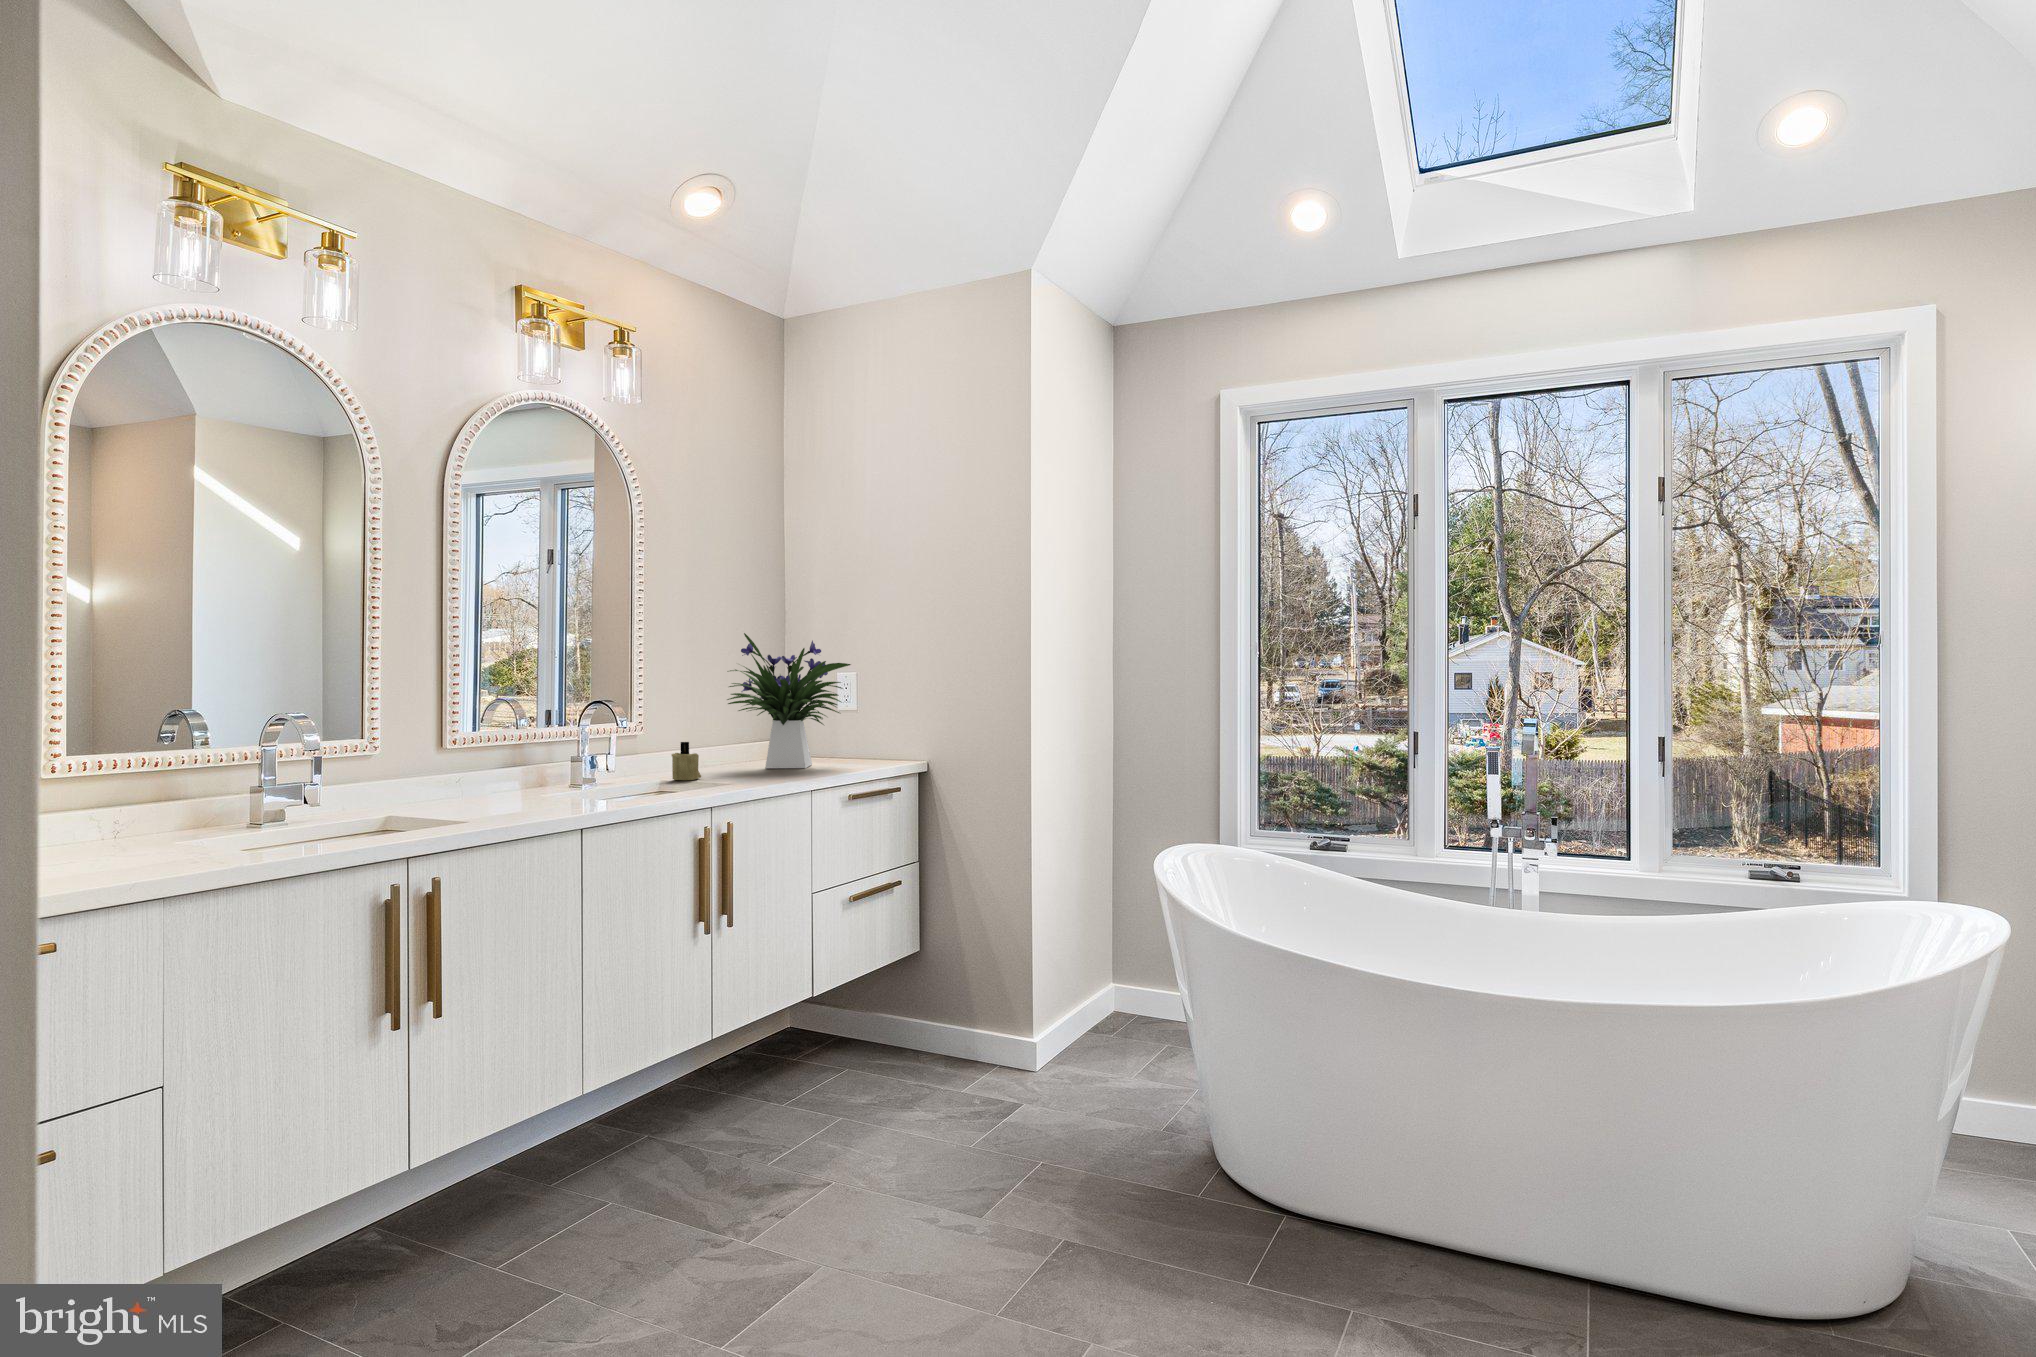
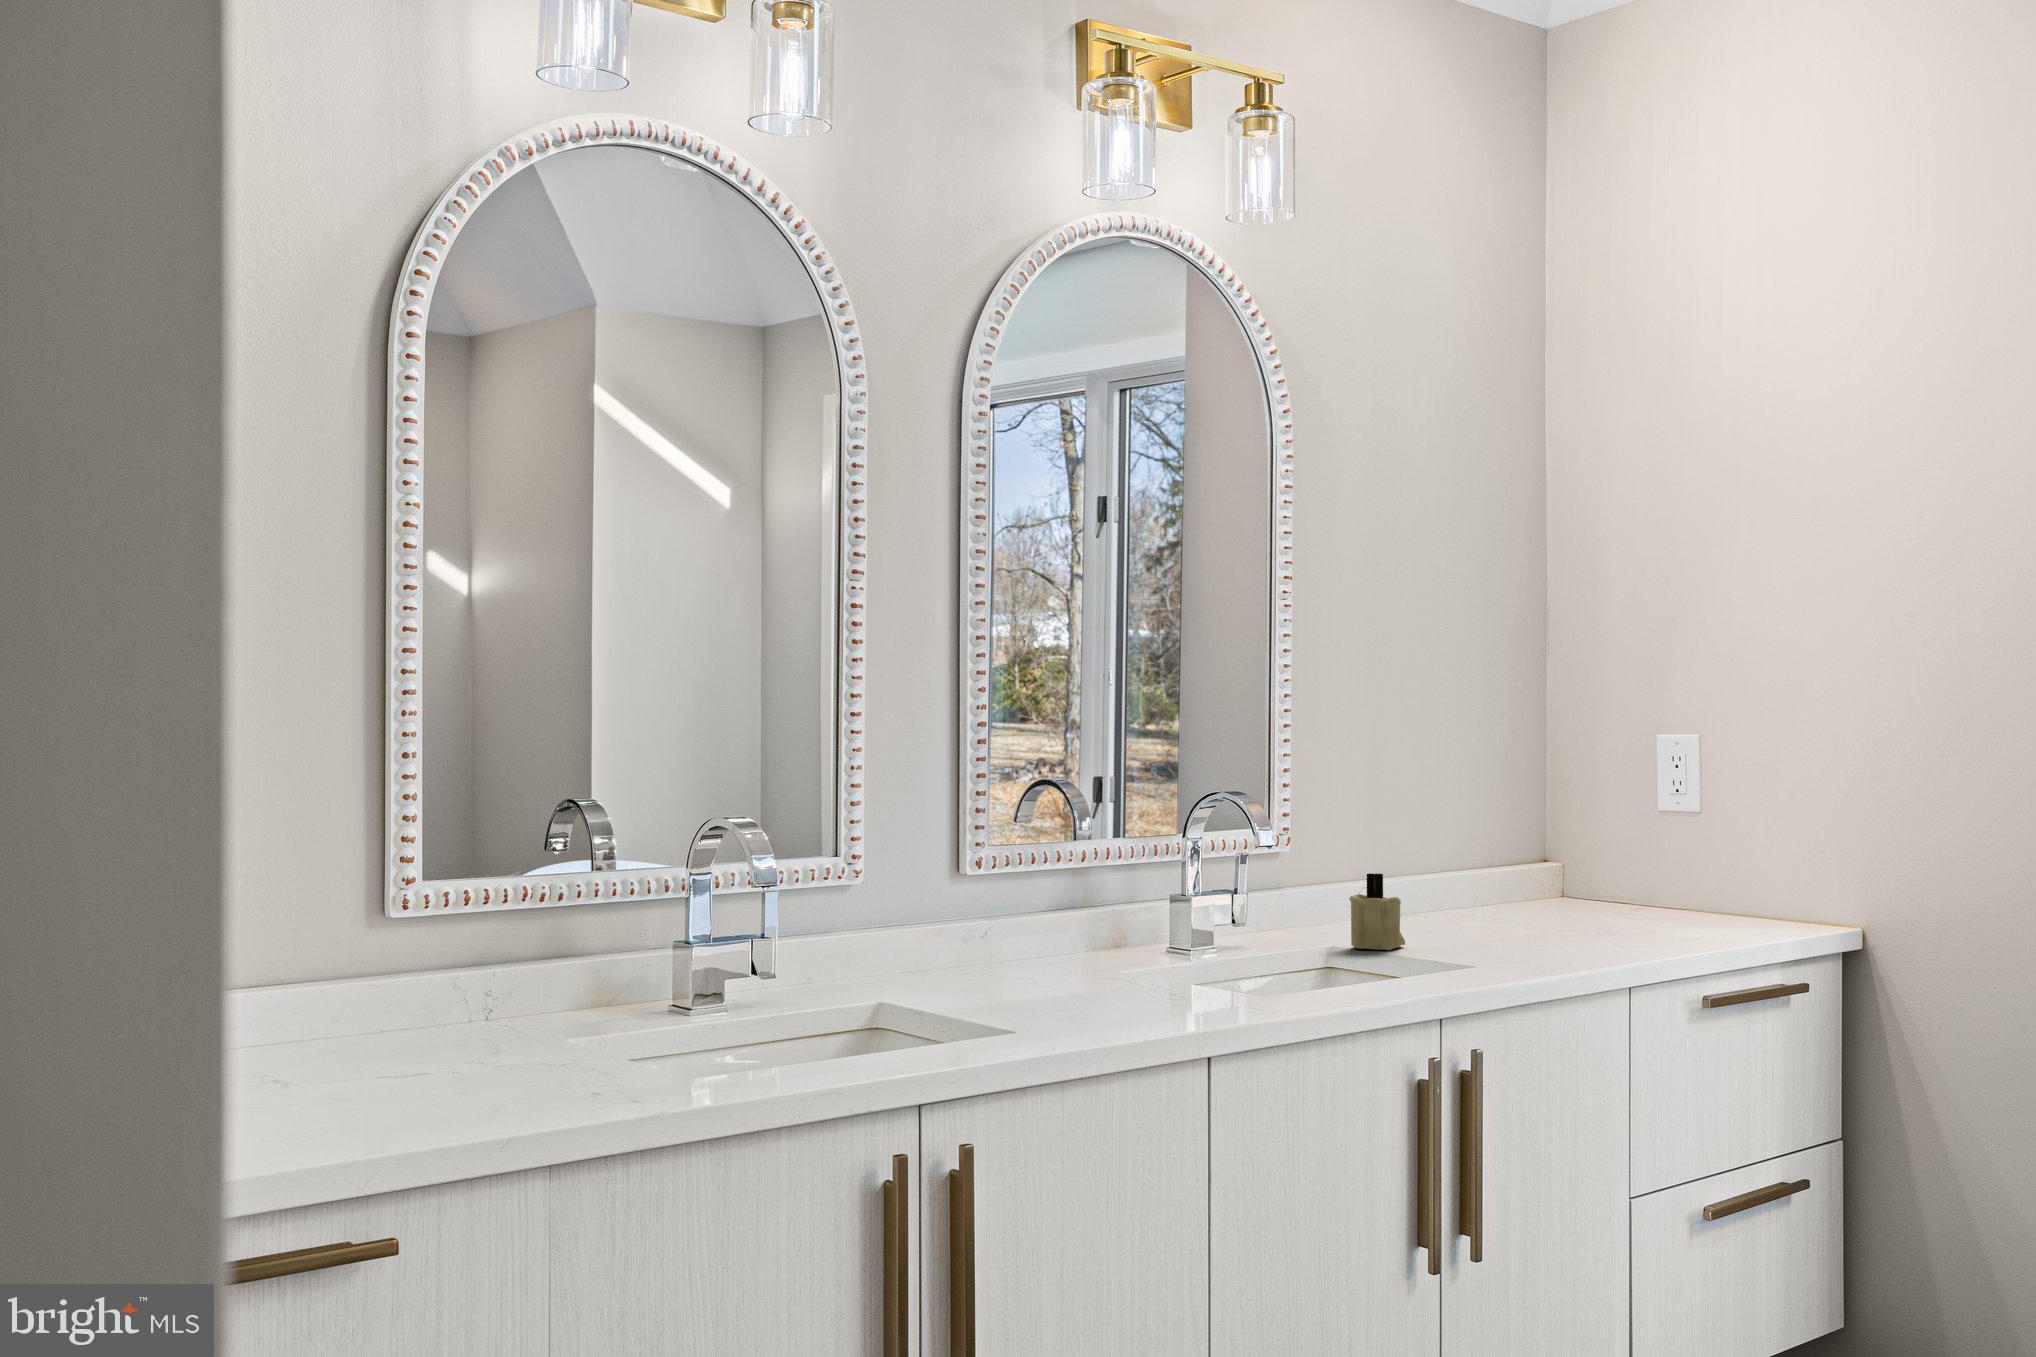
flower arrangement: present [727,633,851,768] -> none [1442,657,1700,931]

